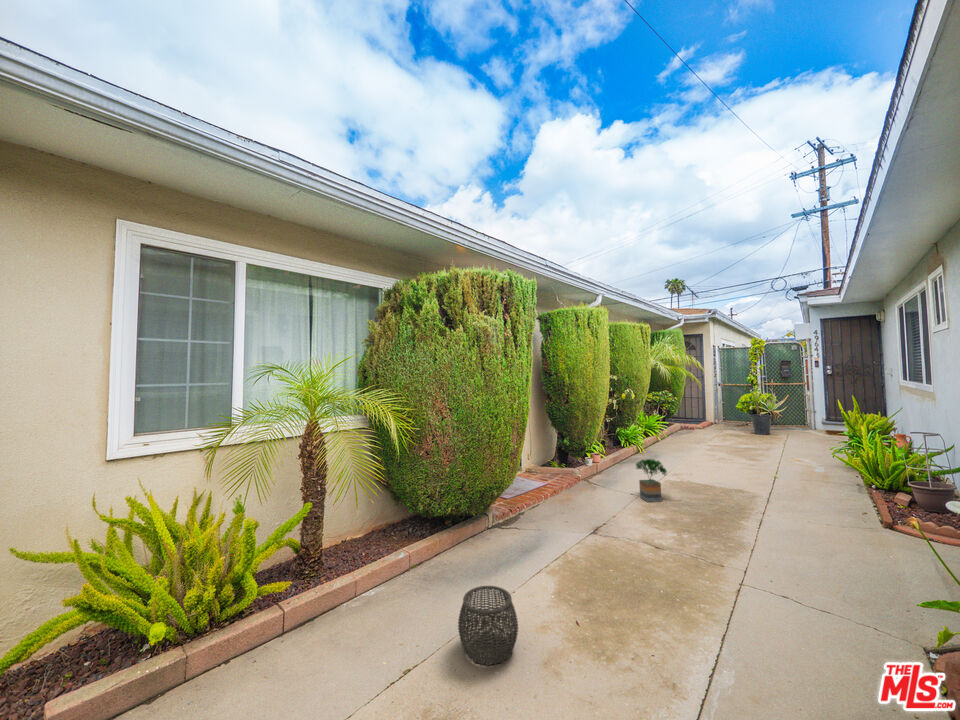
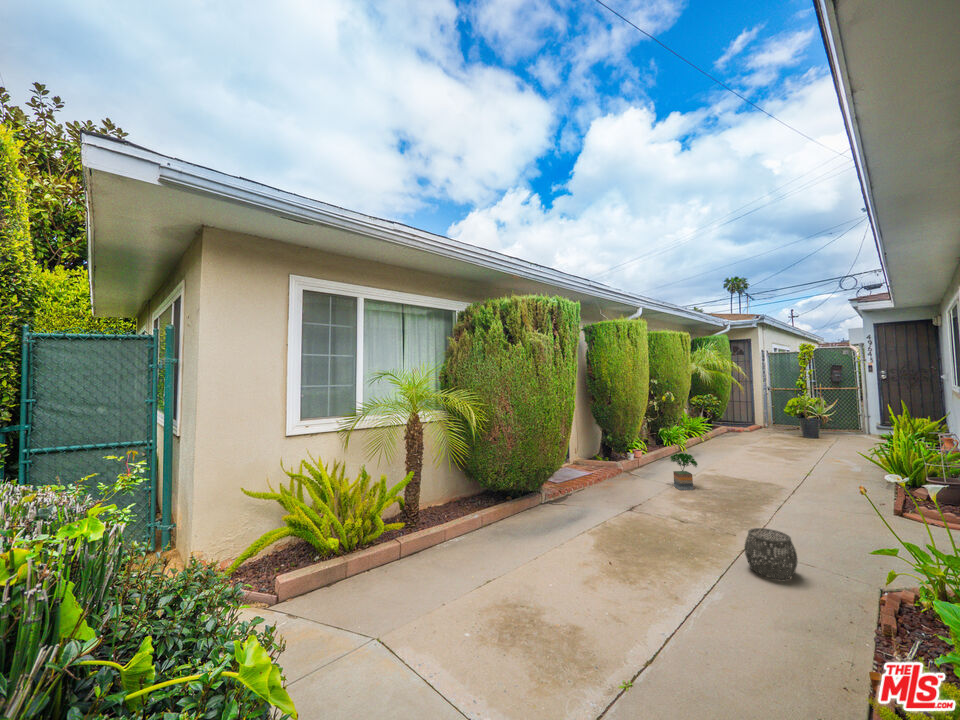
woven basket: present [458,586,518,666] -> present [744,528,798,579]

